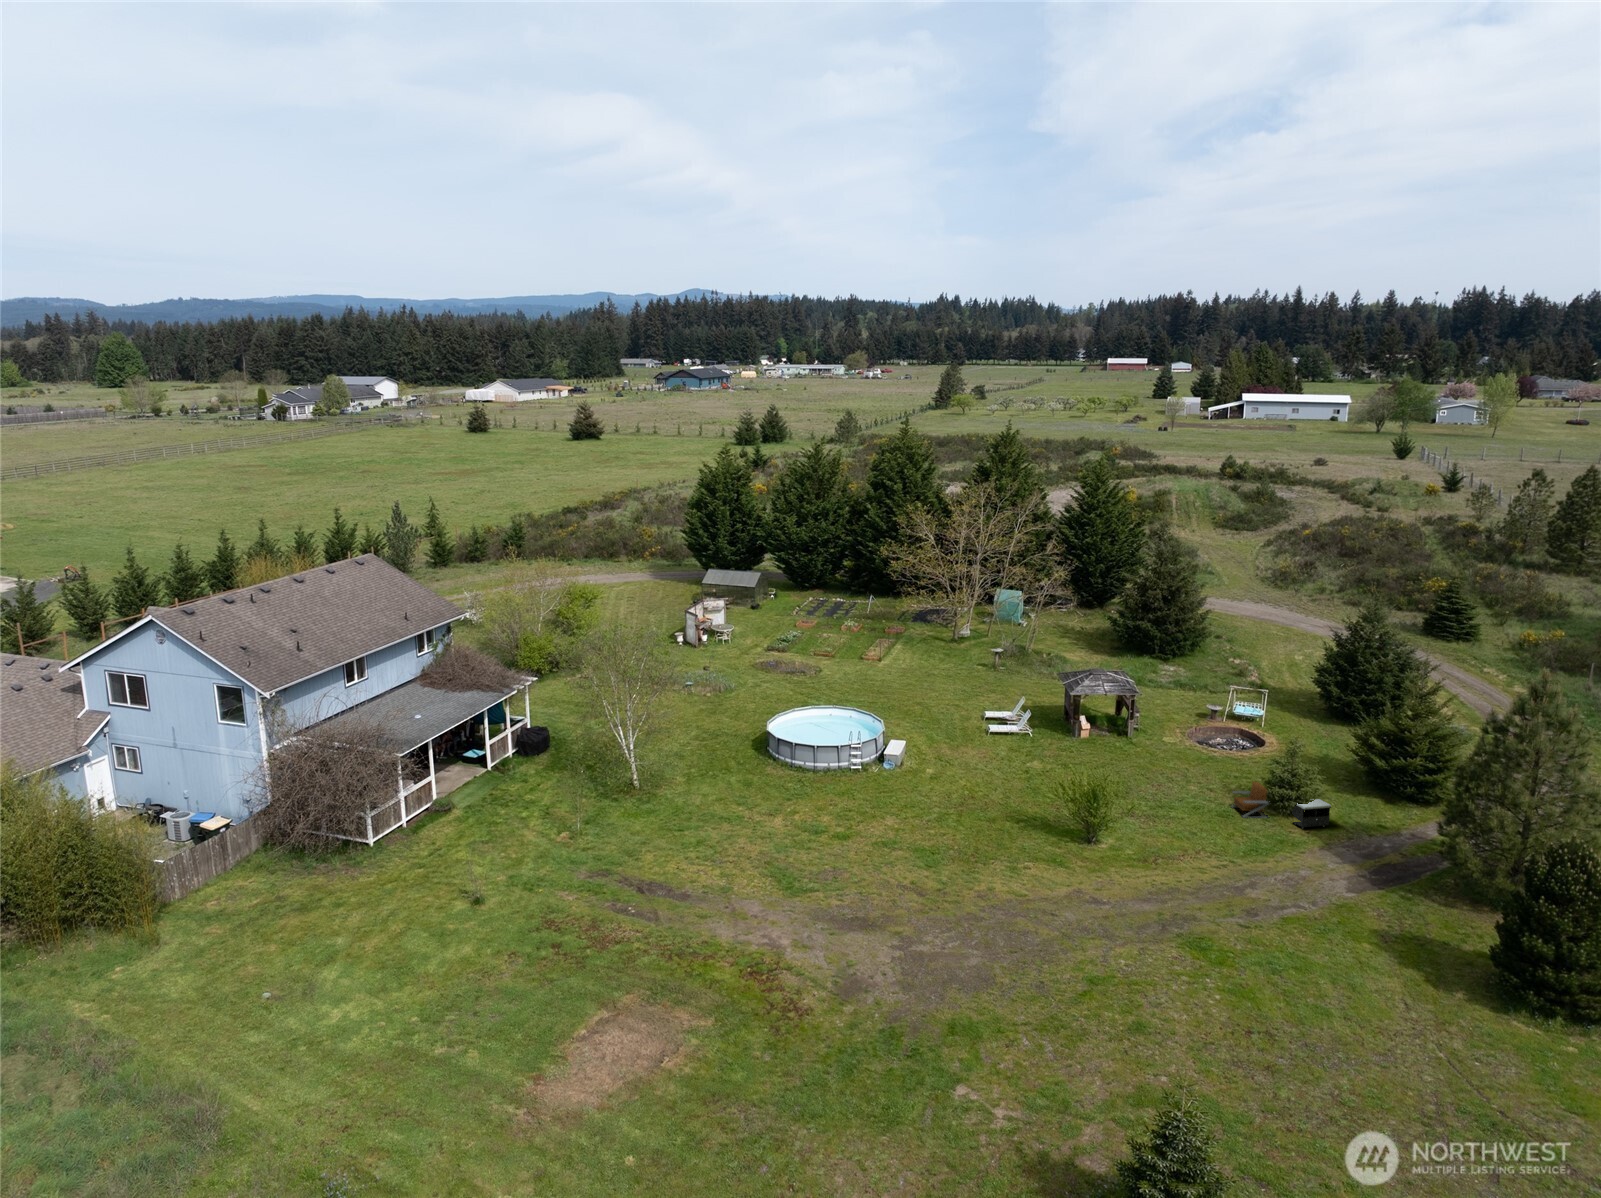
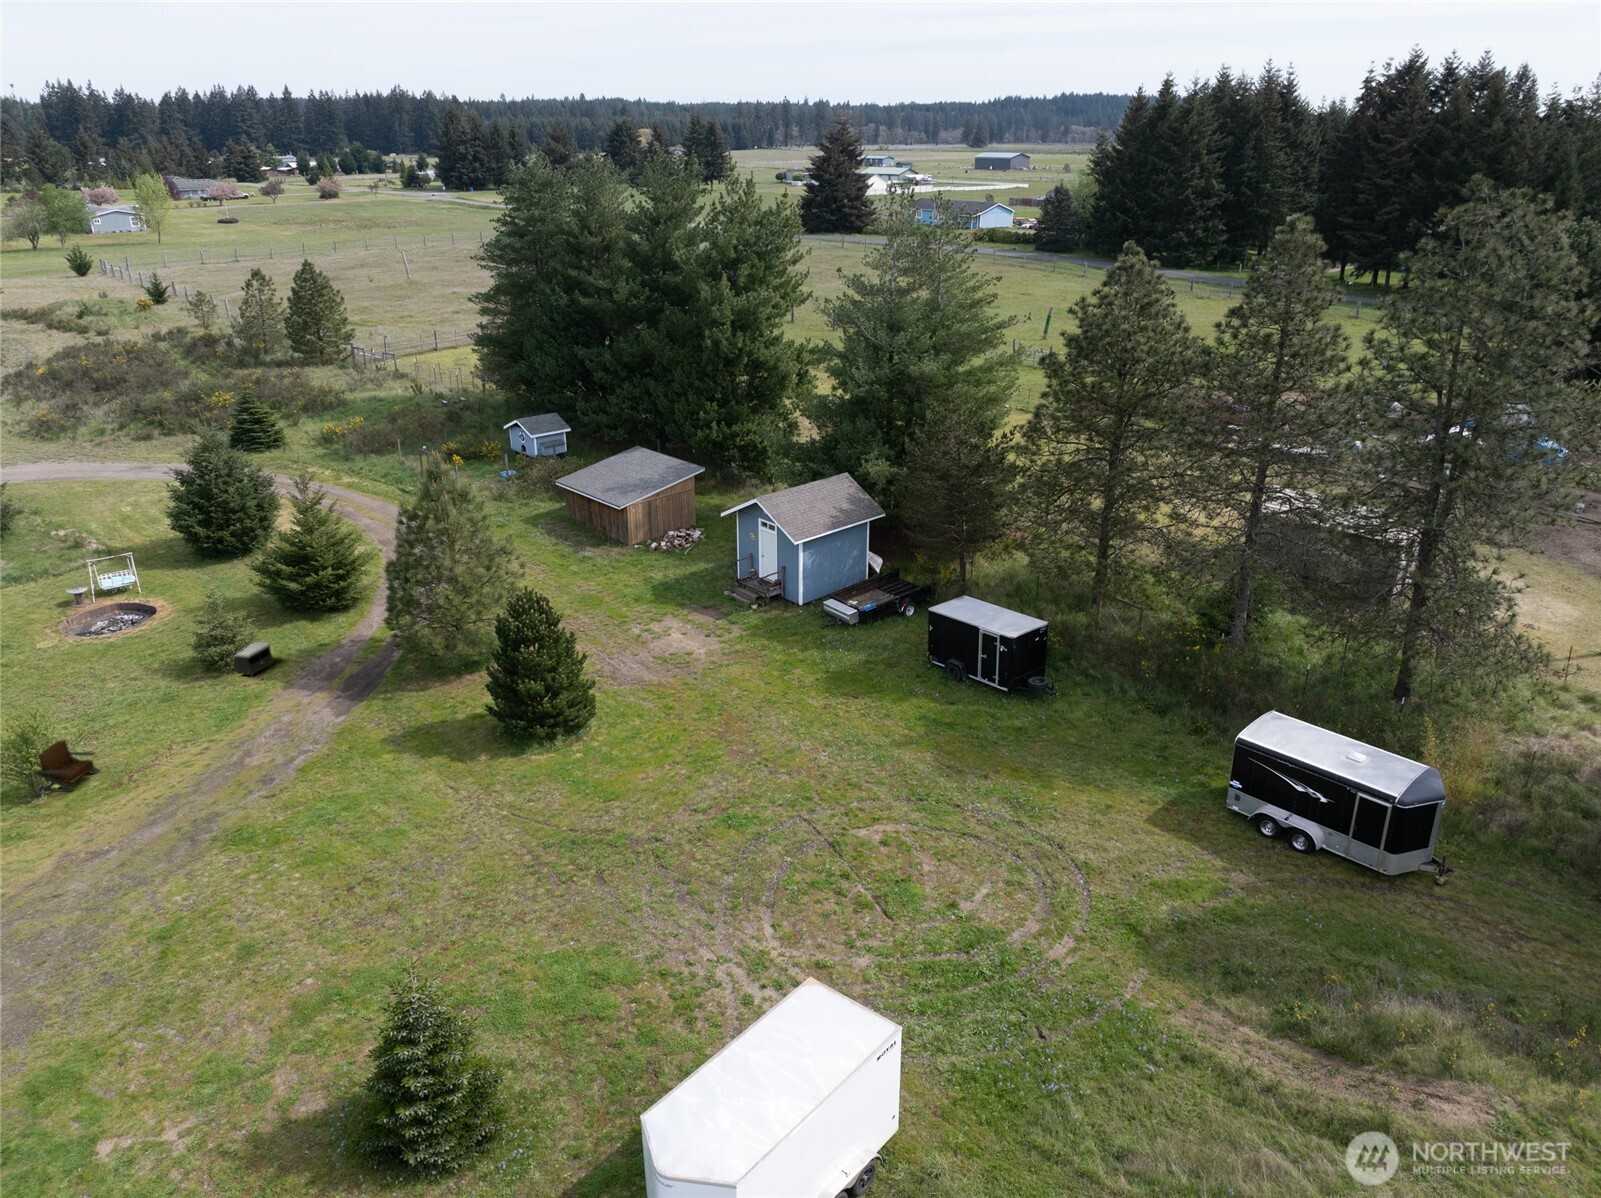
lounge chair: present [1232,781,1268,818] -> present [34,740,100,792]

